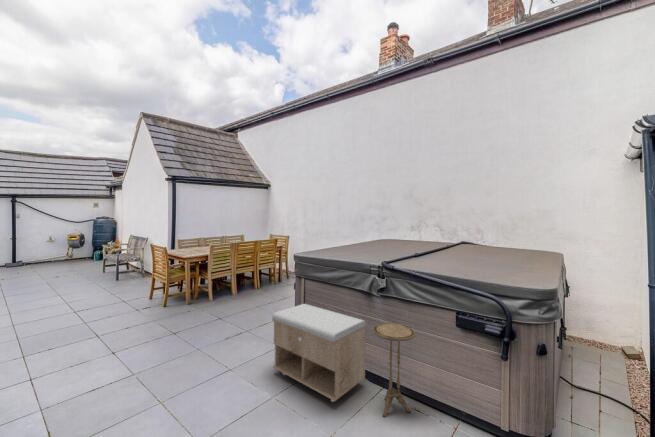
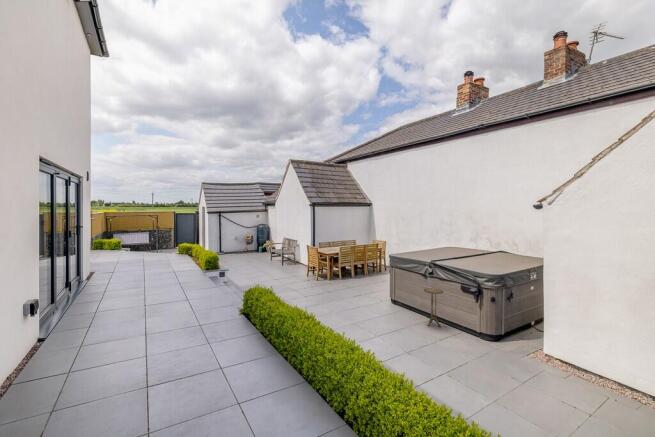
storage bench: present [272,304,366,402] -> none [378,279,423,320]

